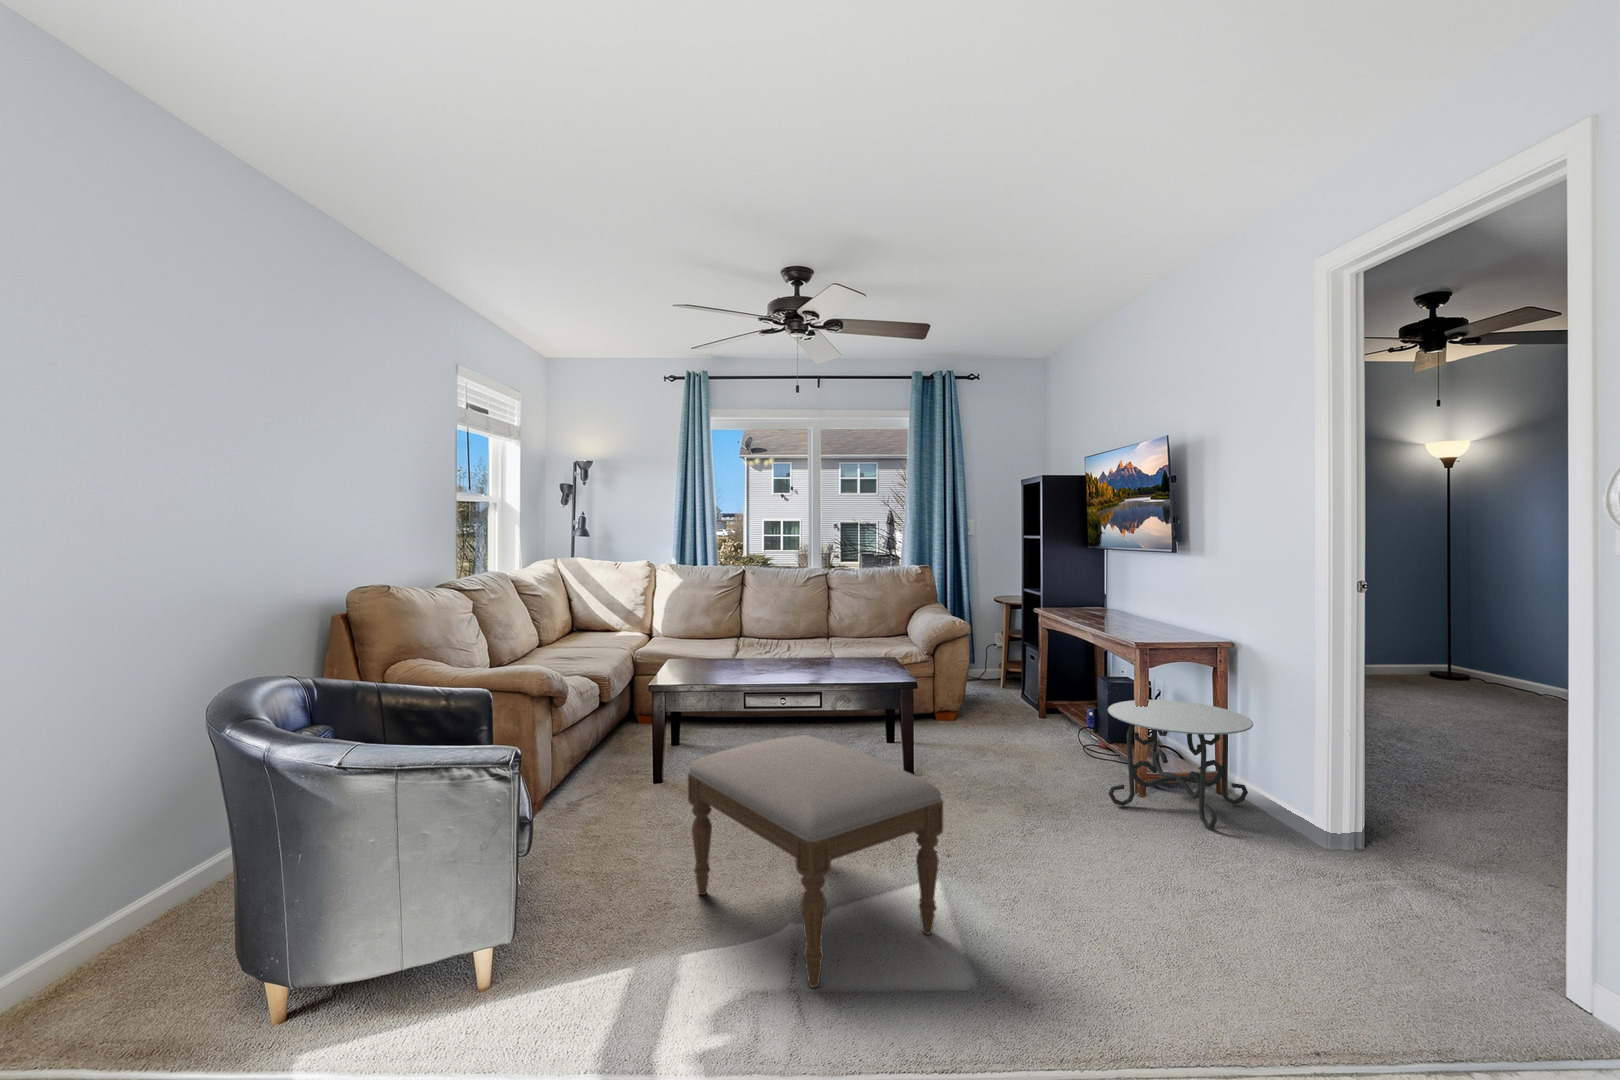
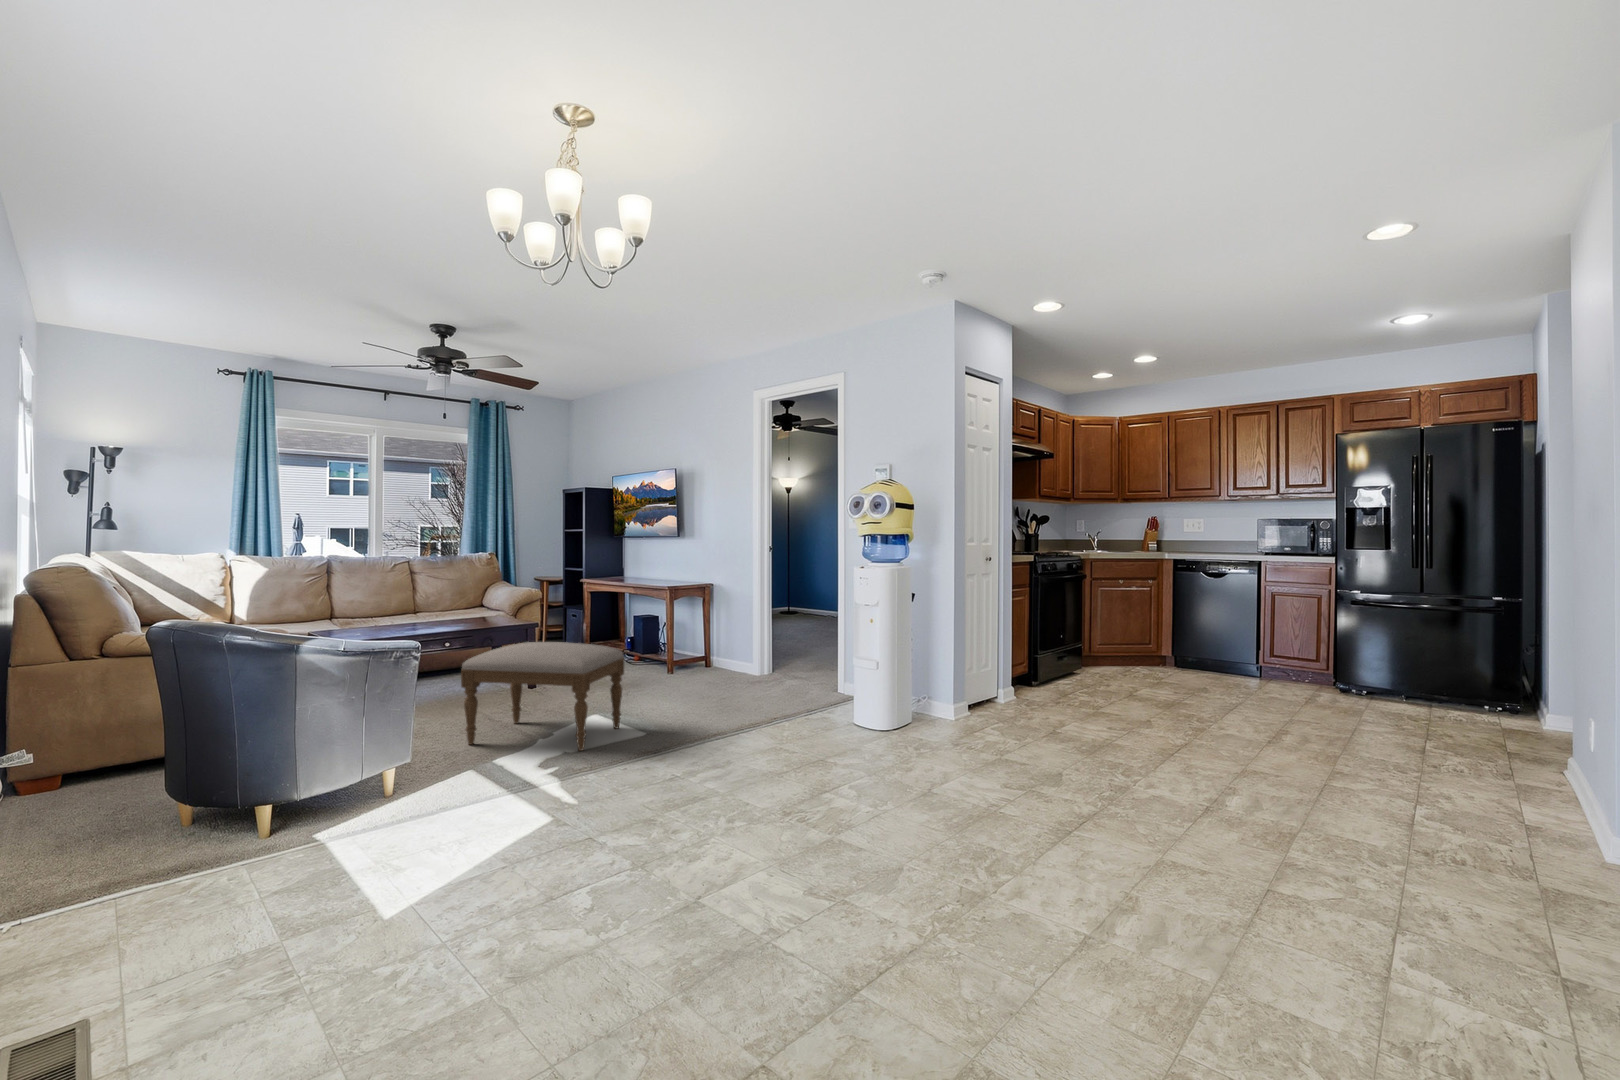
side table: present [1108,700,1253,828] -> none [658,620,731,678]

